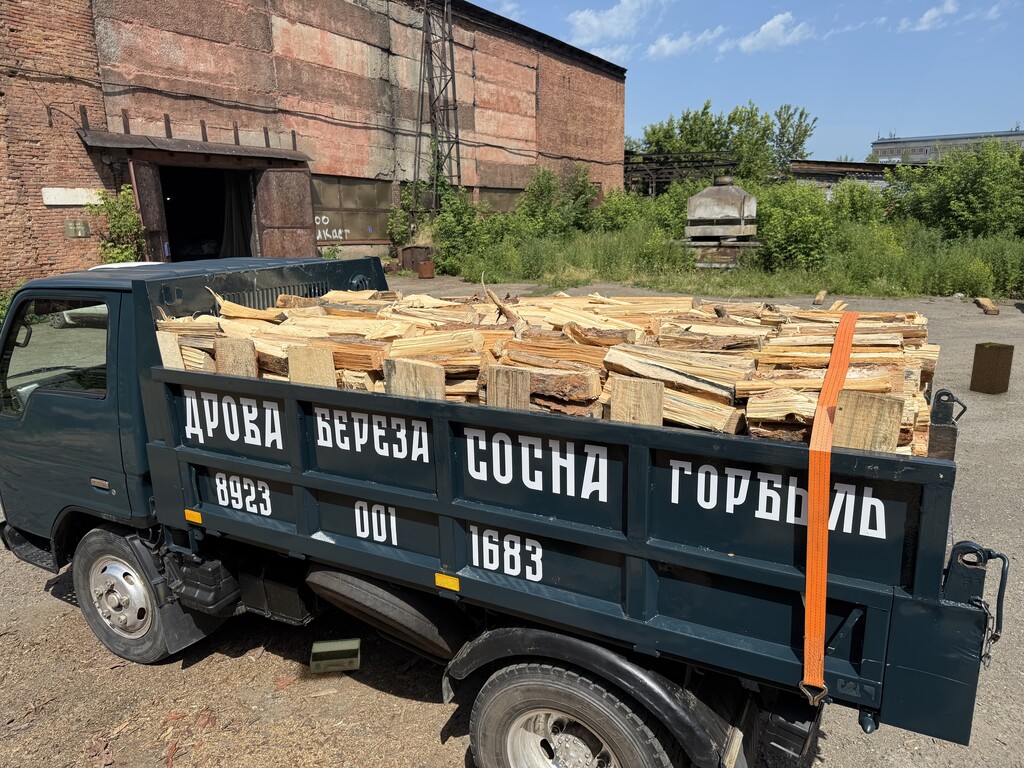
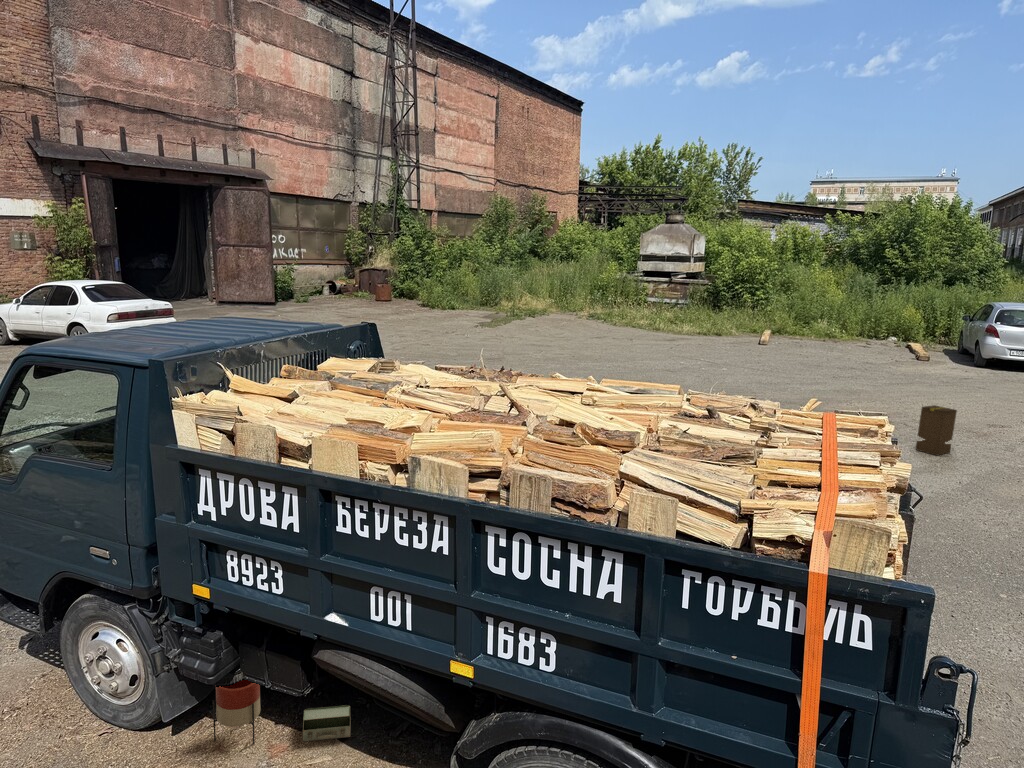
planter: none [219,599,268,676] -> present [213,680,260,744]

